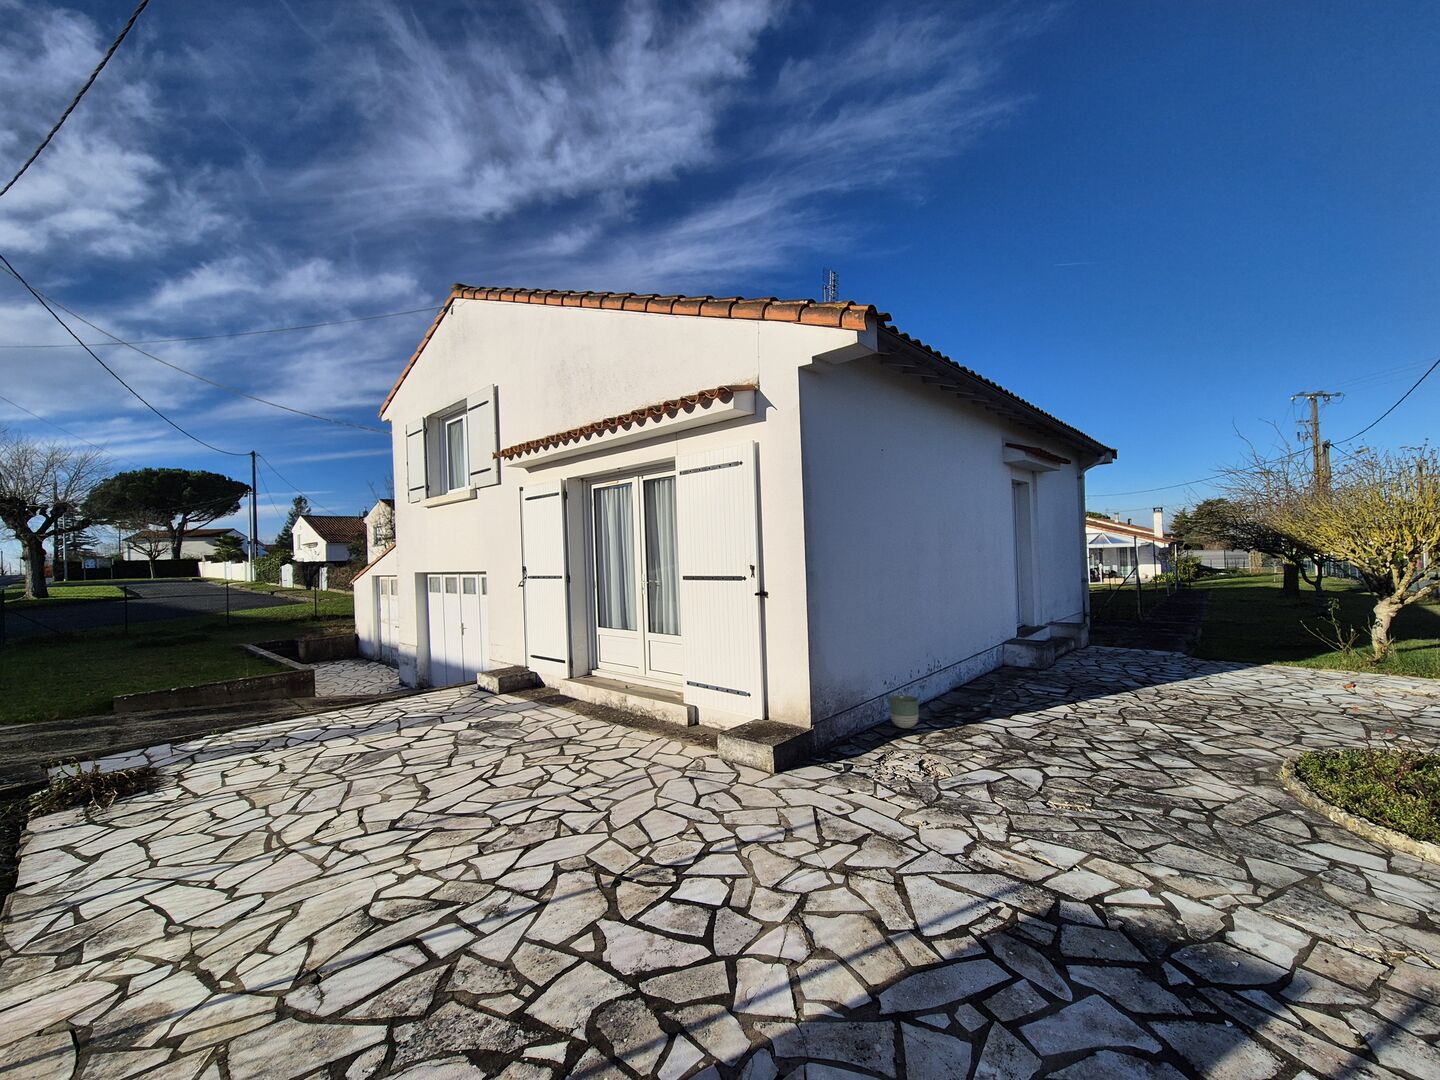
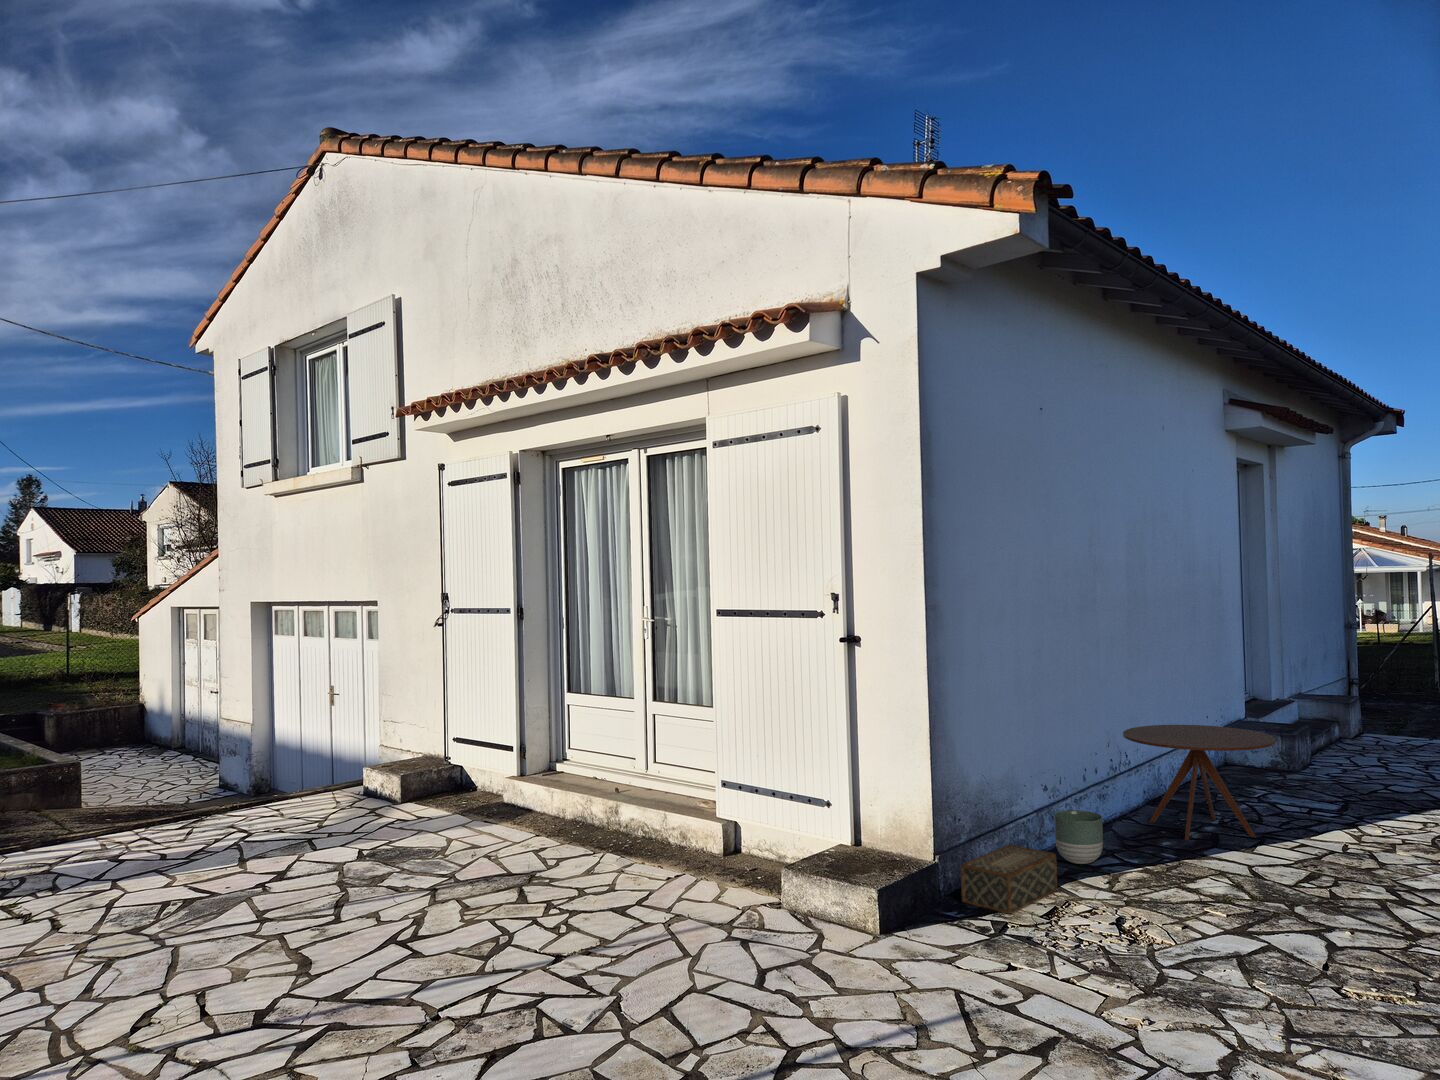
round table: none [936,643,1027,713] -> present [1123,725,1276,840]
woven basket: none [828,717,888,759] -> present [961,845,1057,914]

